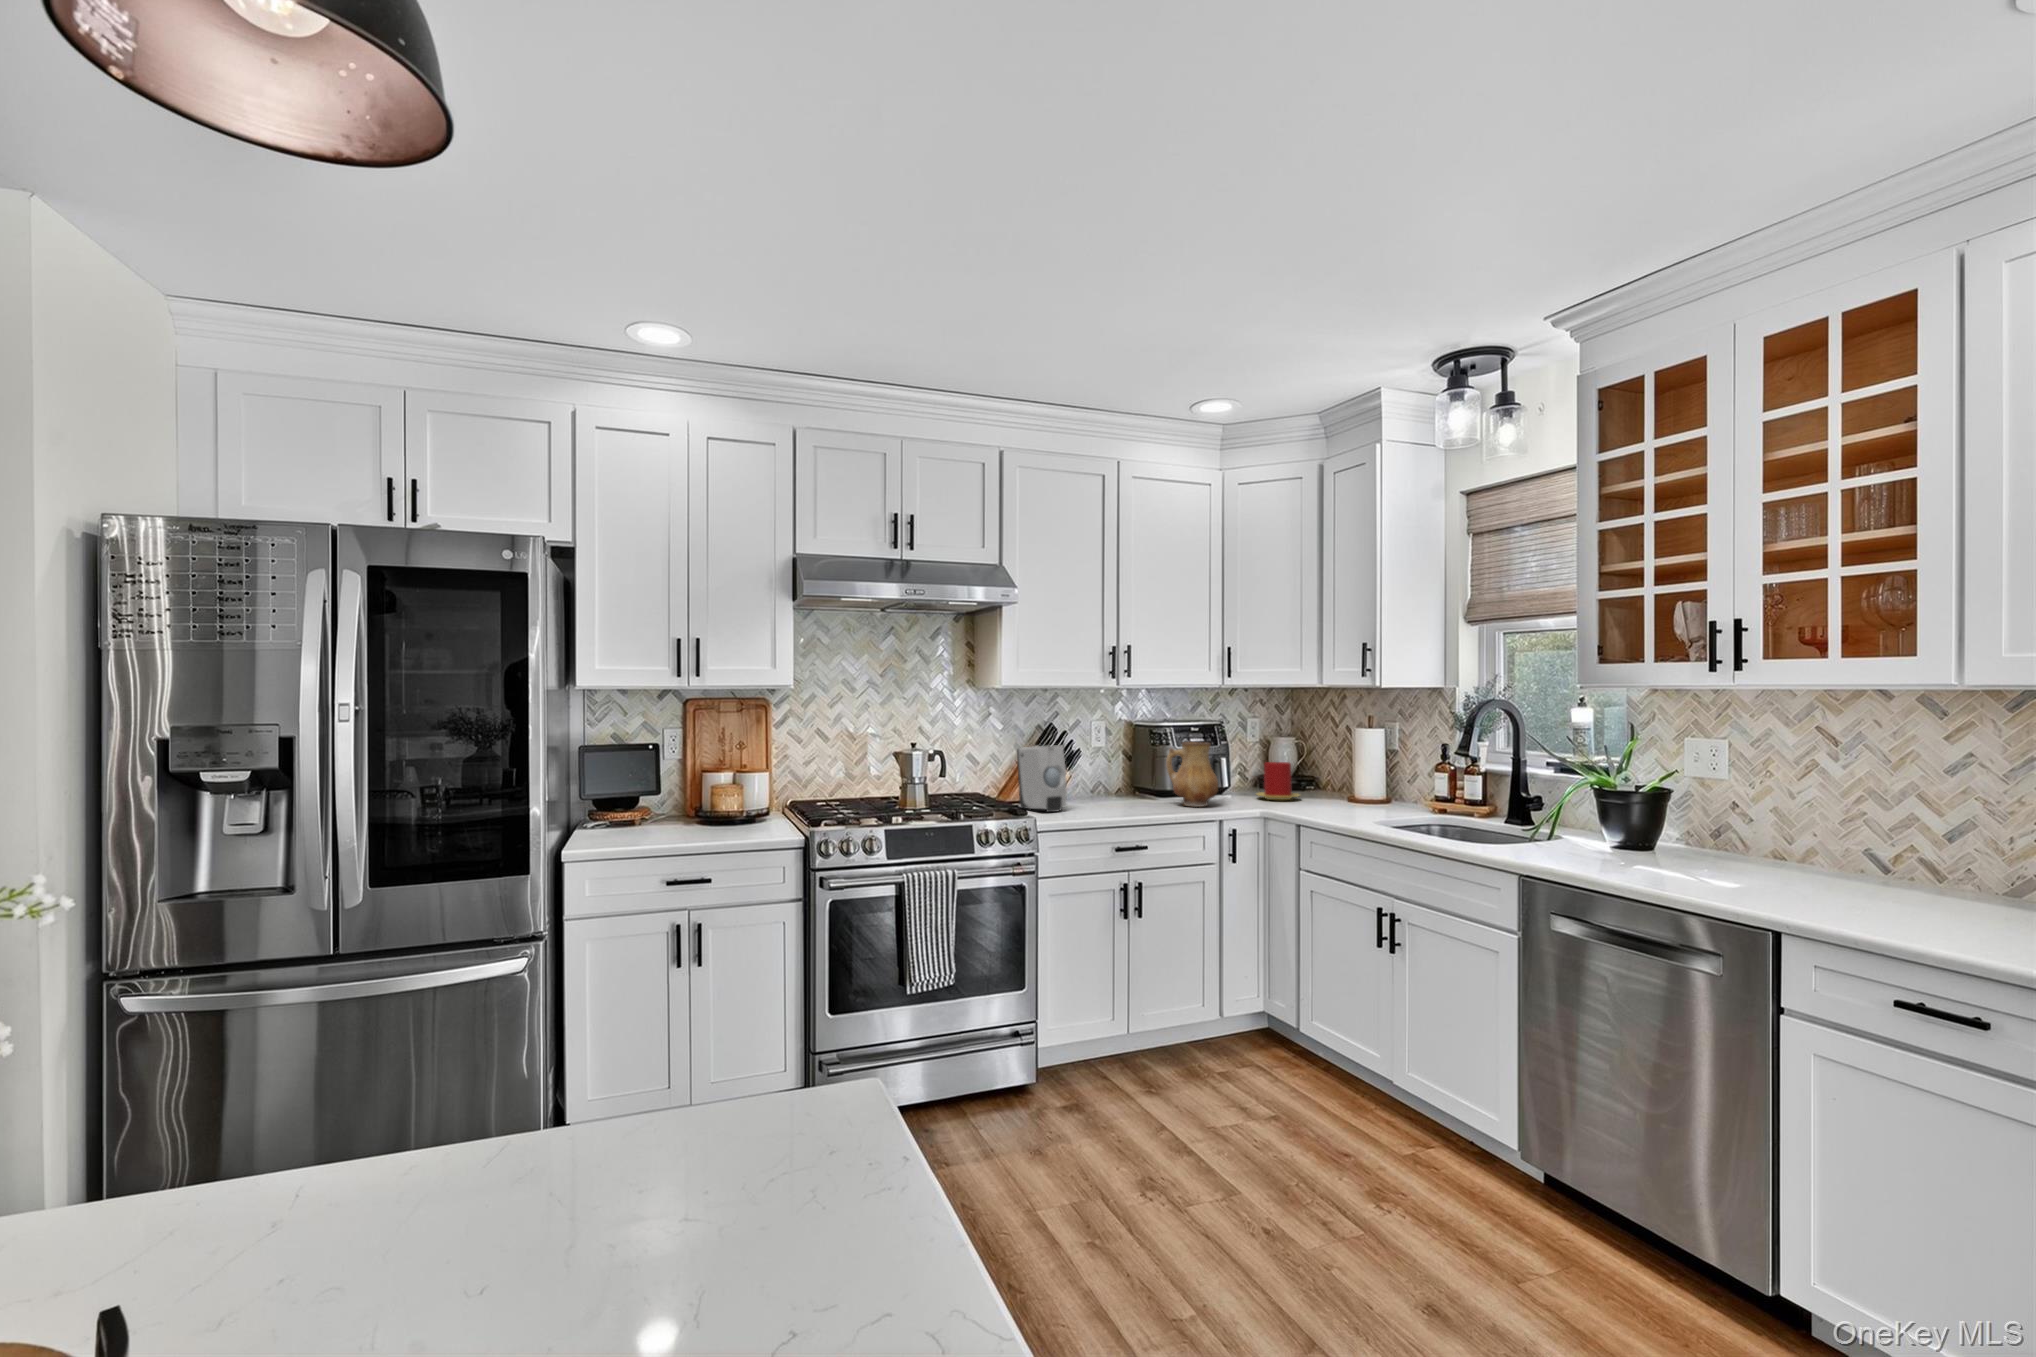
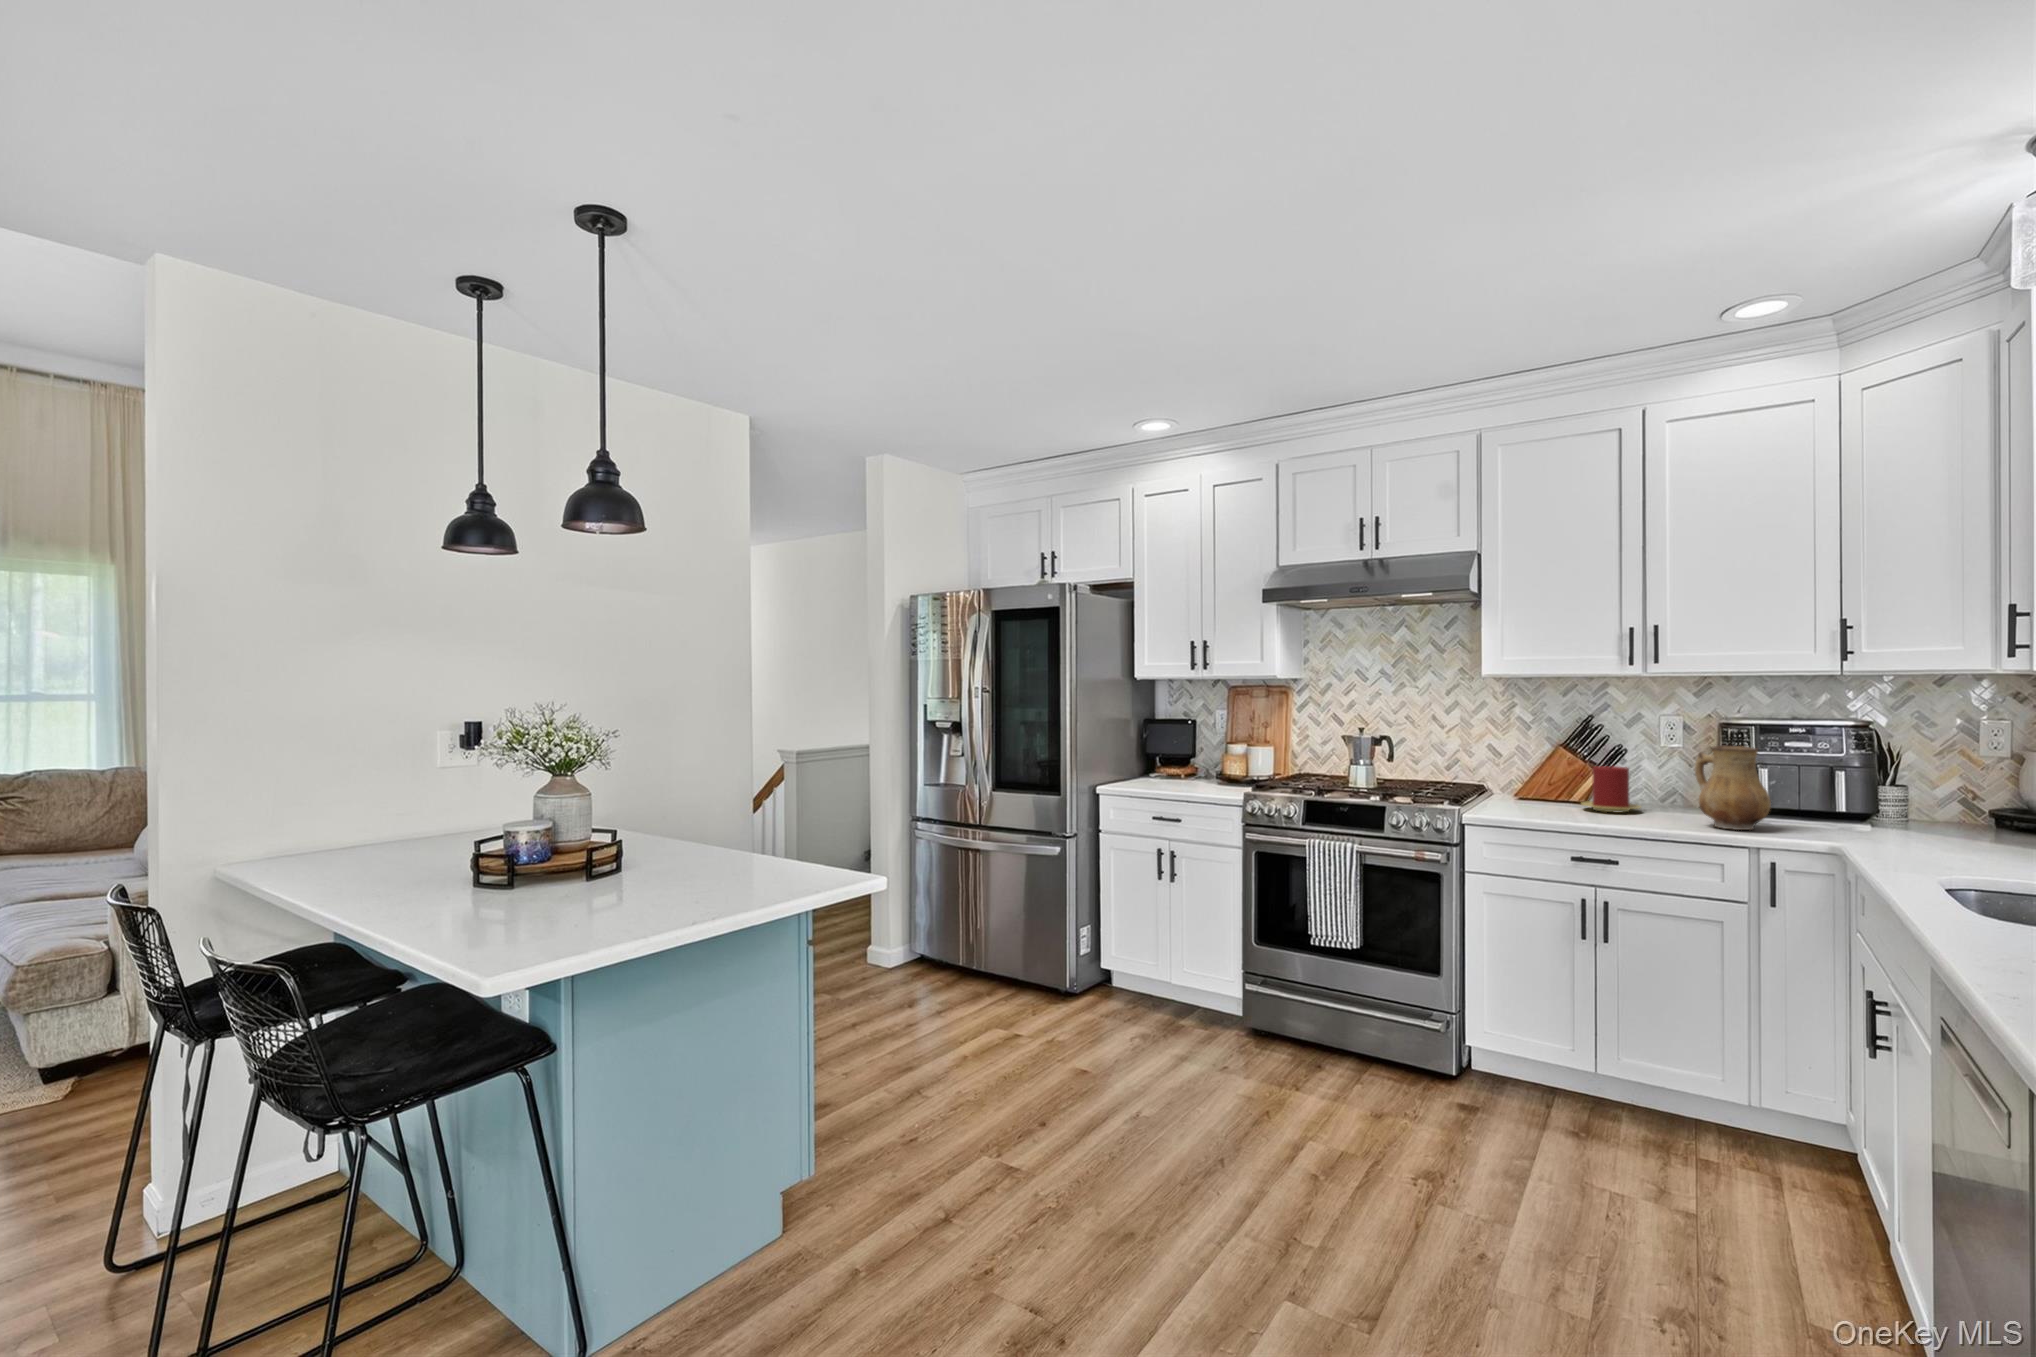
soap dispenser: present [1017,745,1067,812] -> none [1504,739,1542,811]
candle: present [1257,762,1299,800] -> present [1582,766,1641,812]

